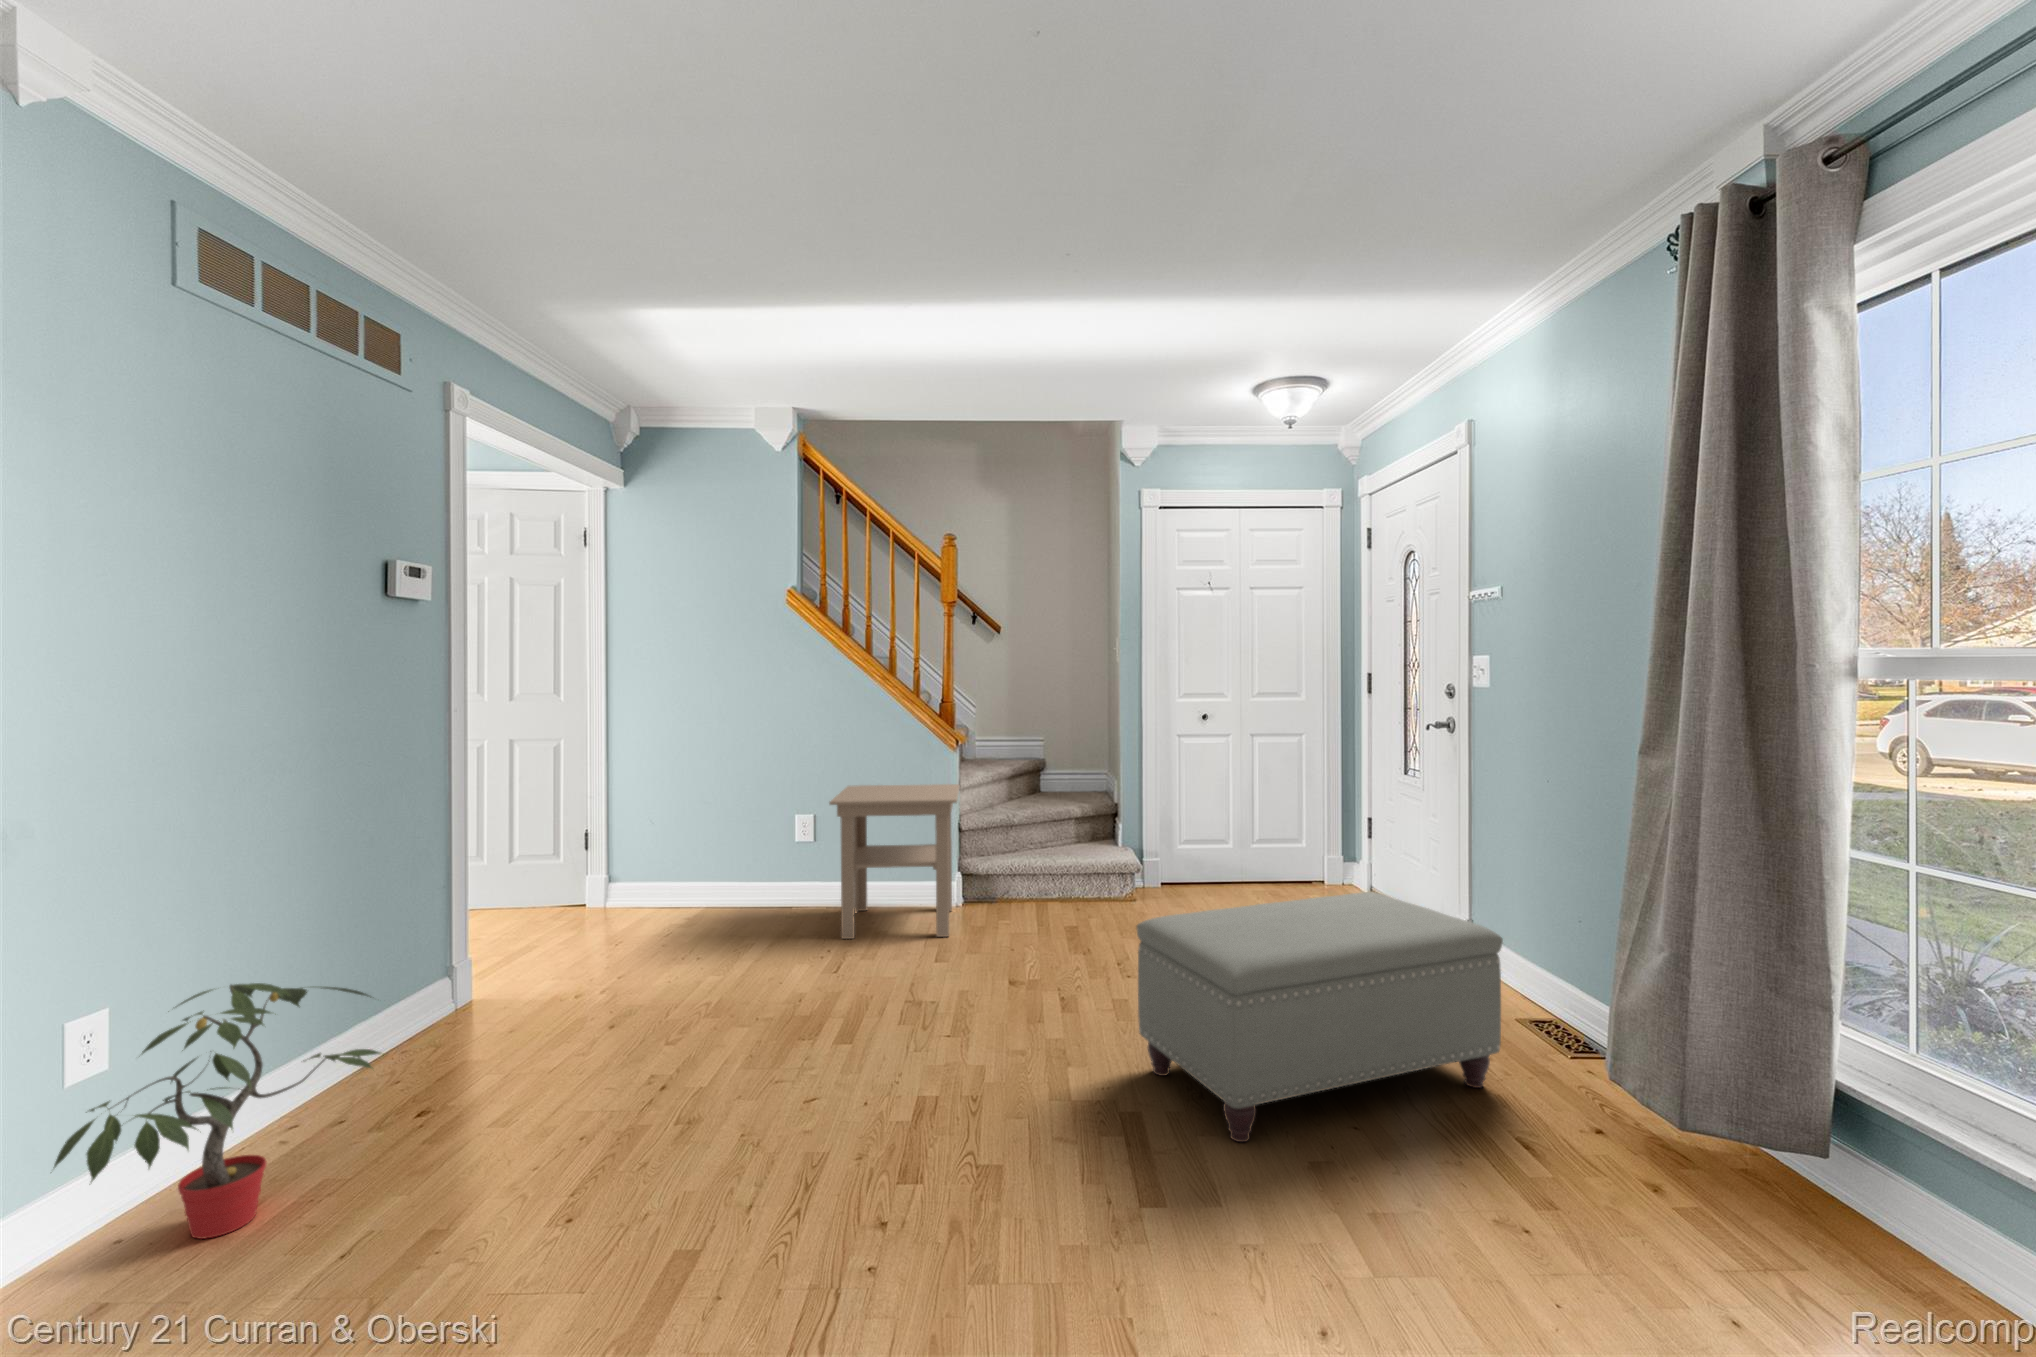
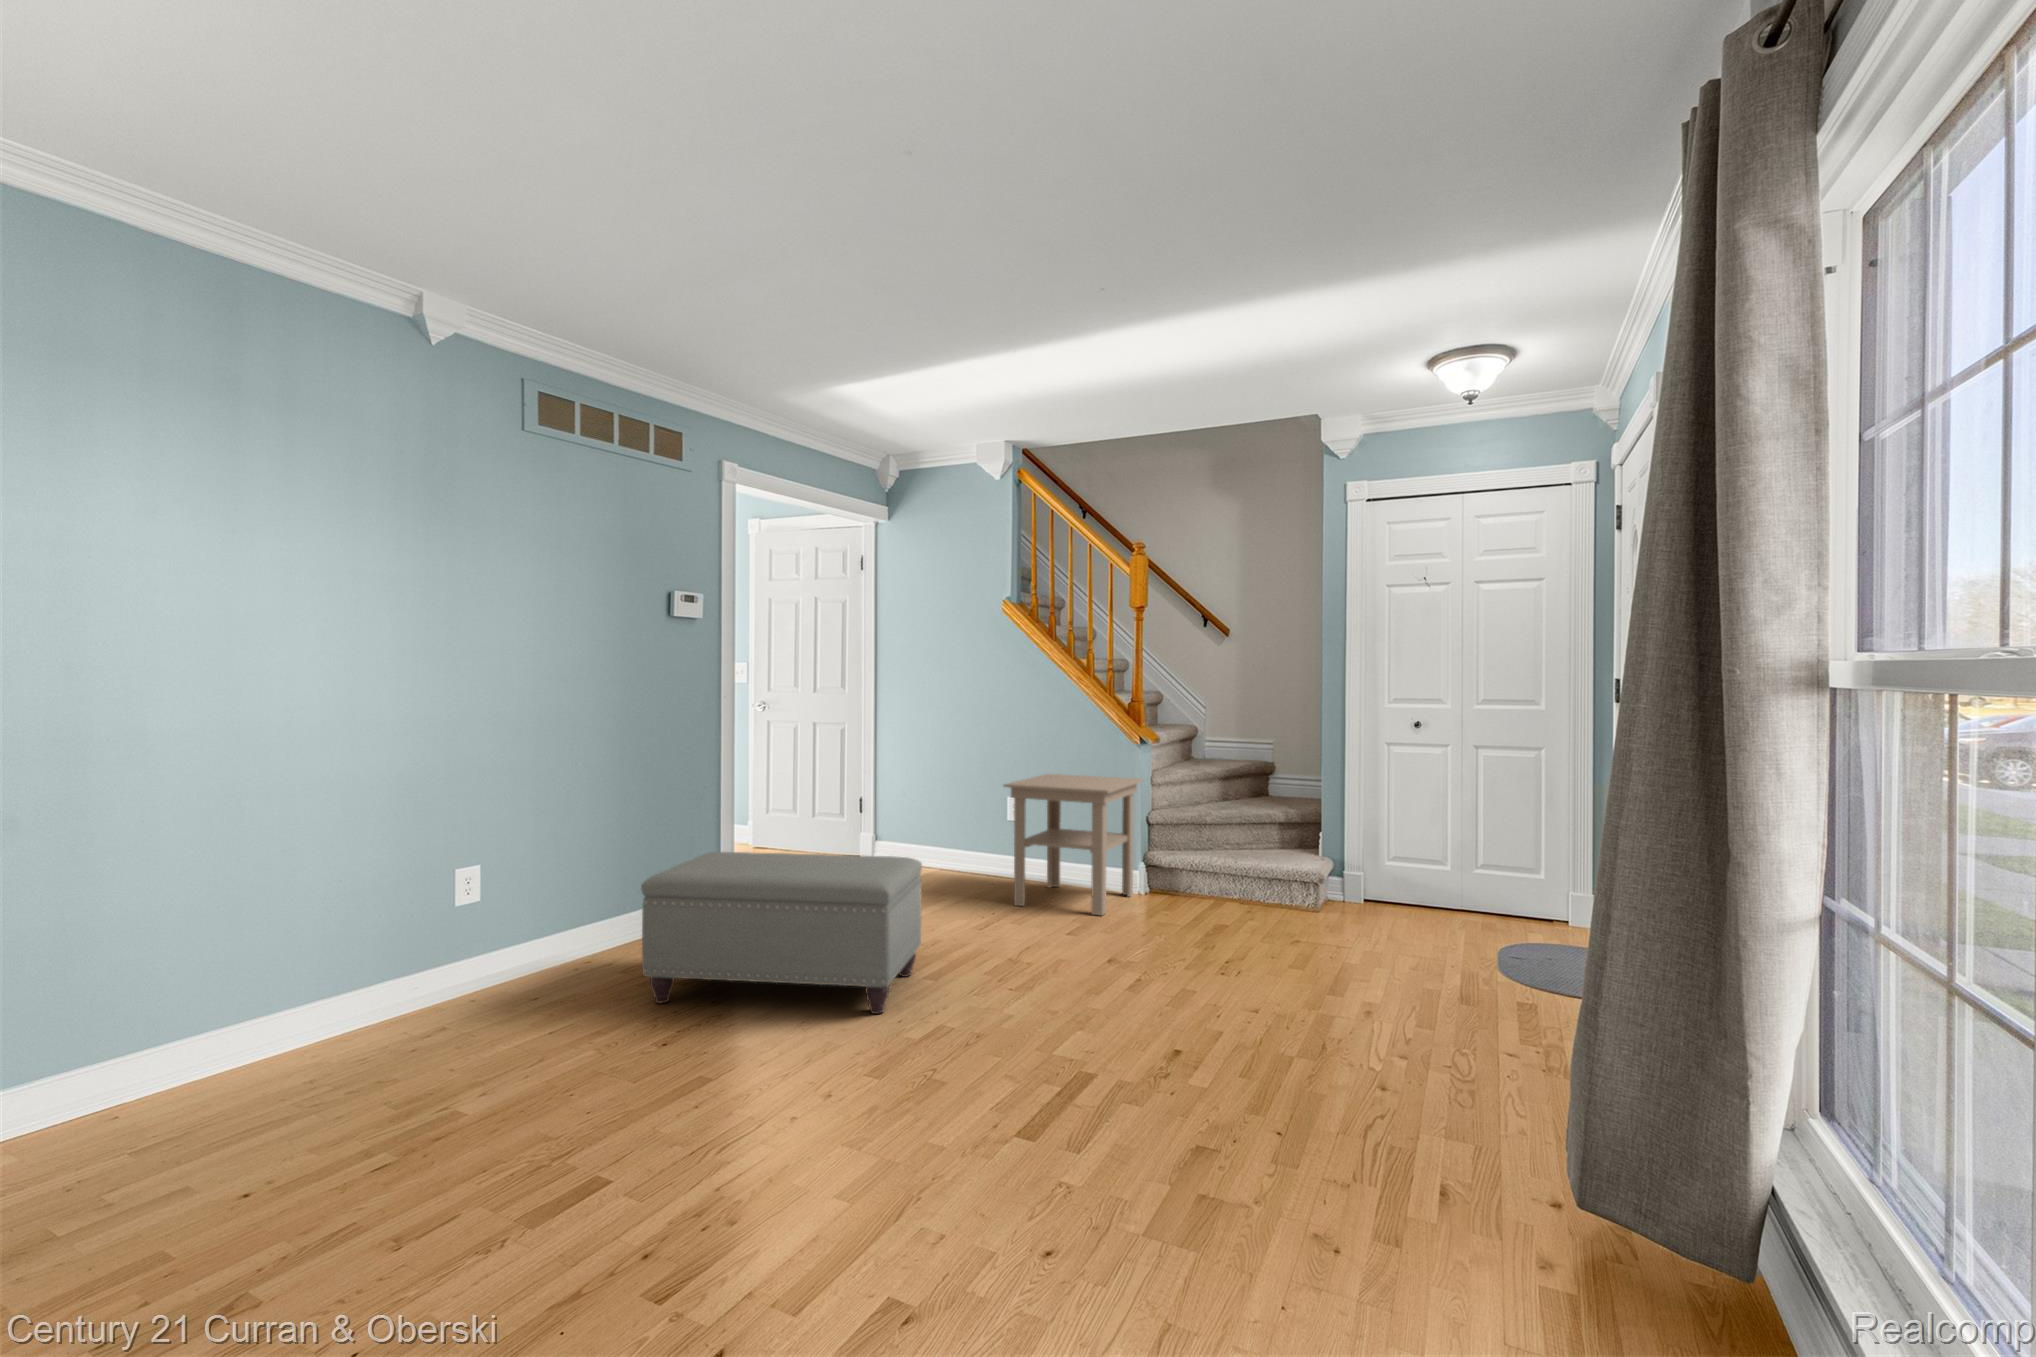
ottoman: present [1137,892,1503,1142] -> present [641,852,922,1014]
potted plant: present [54,983,380,1239] -> none [430,856,619,1003]

